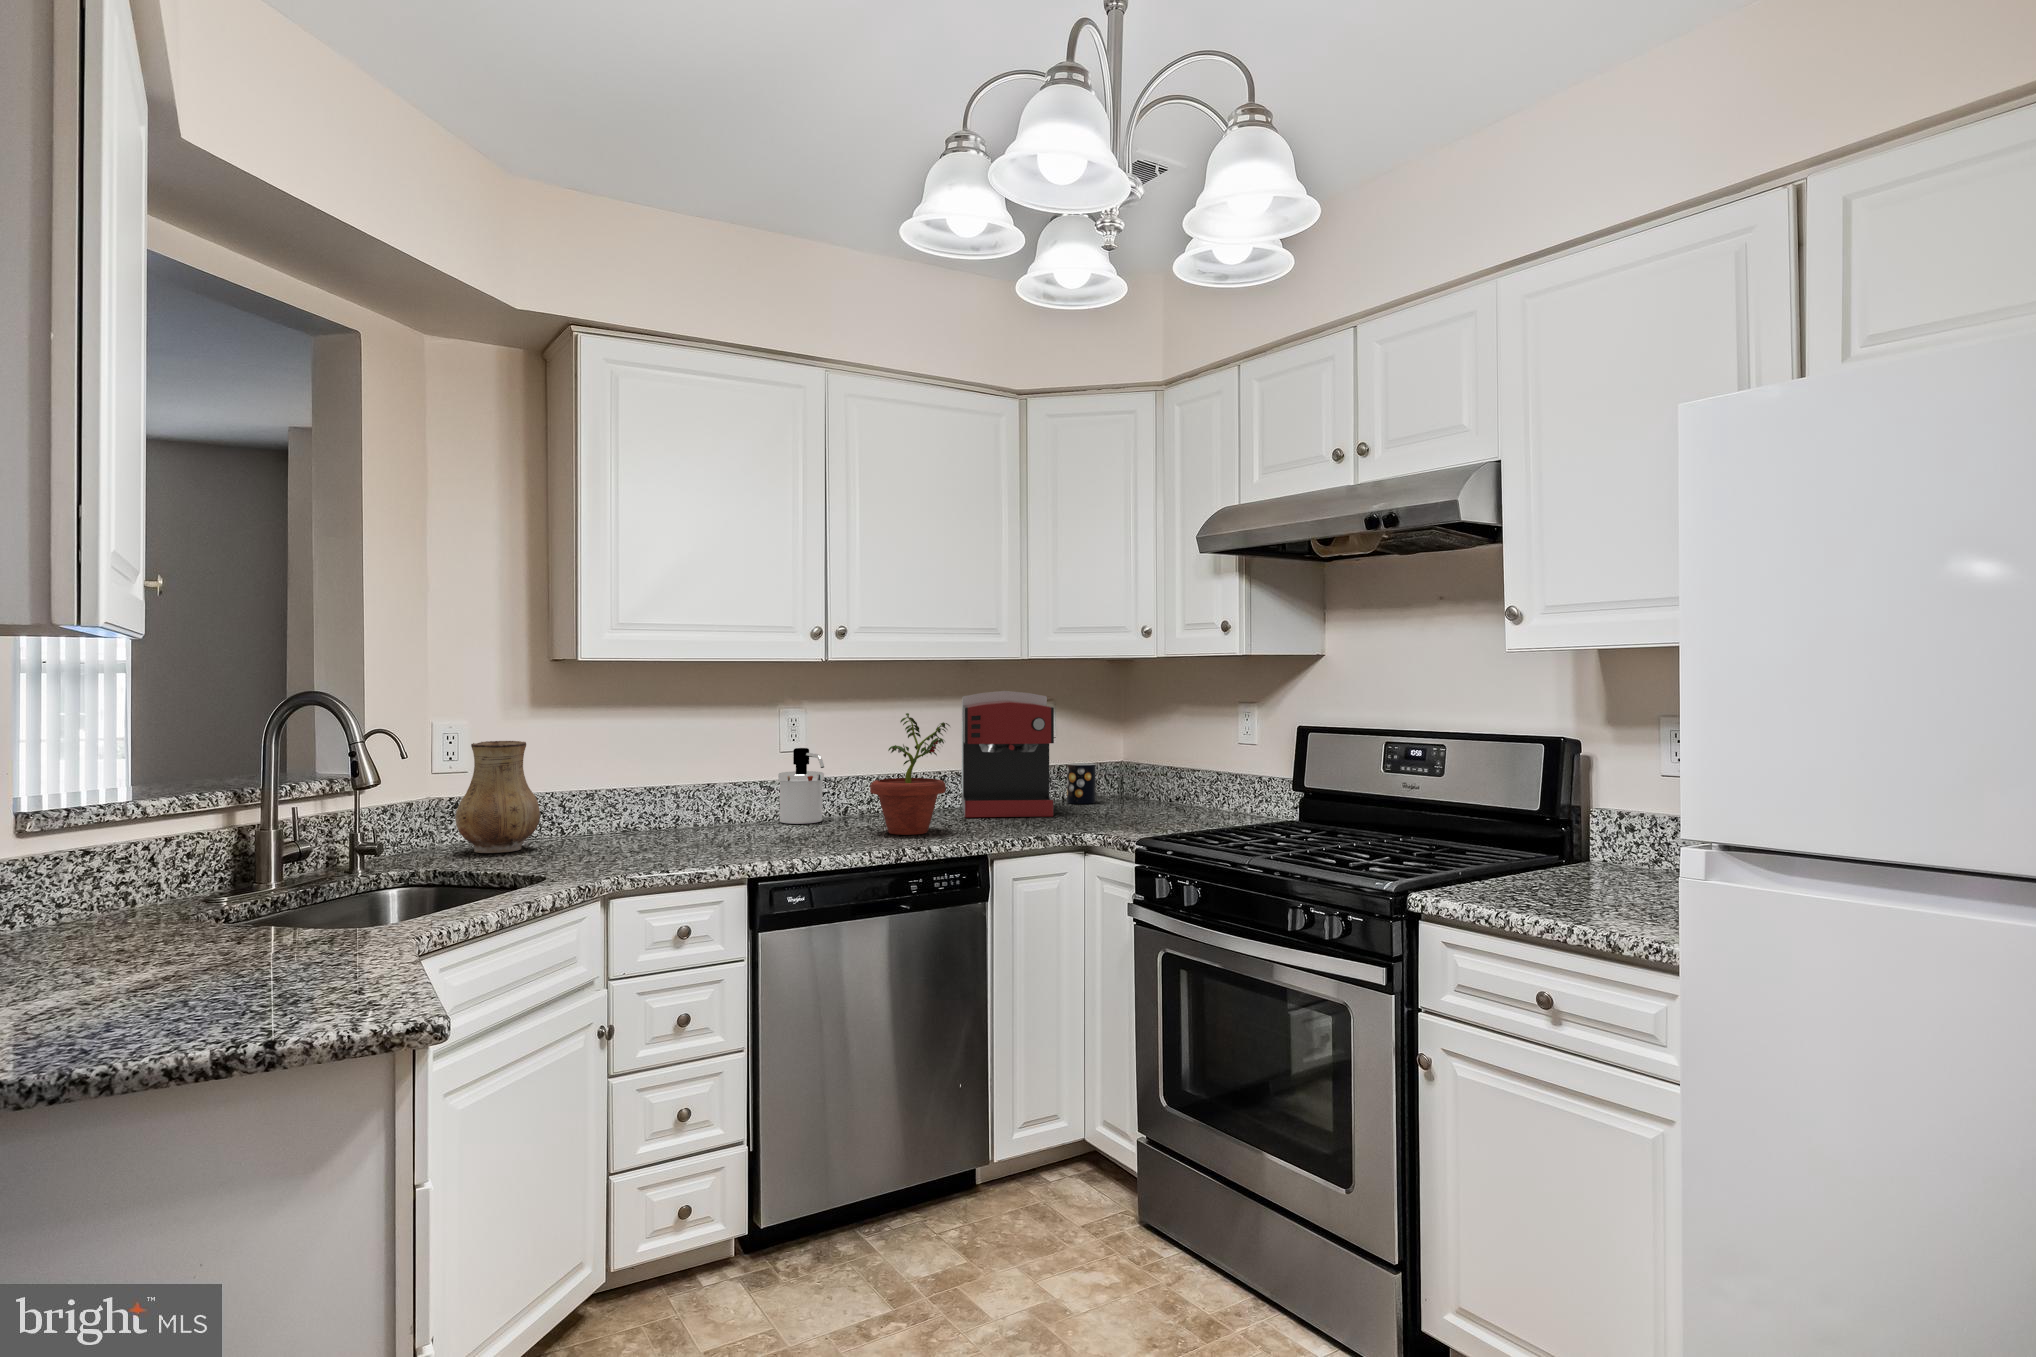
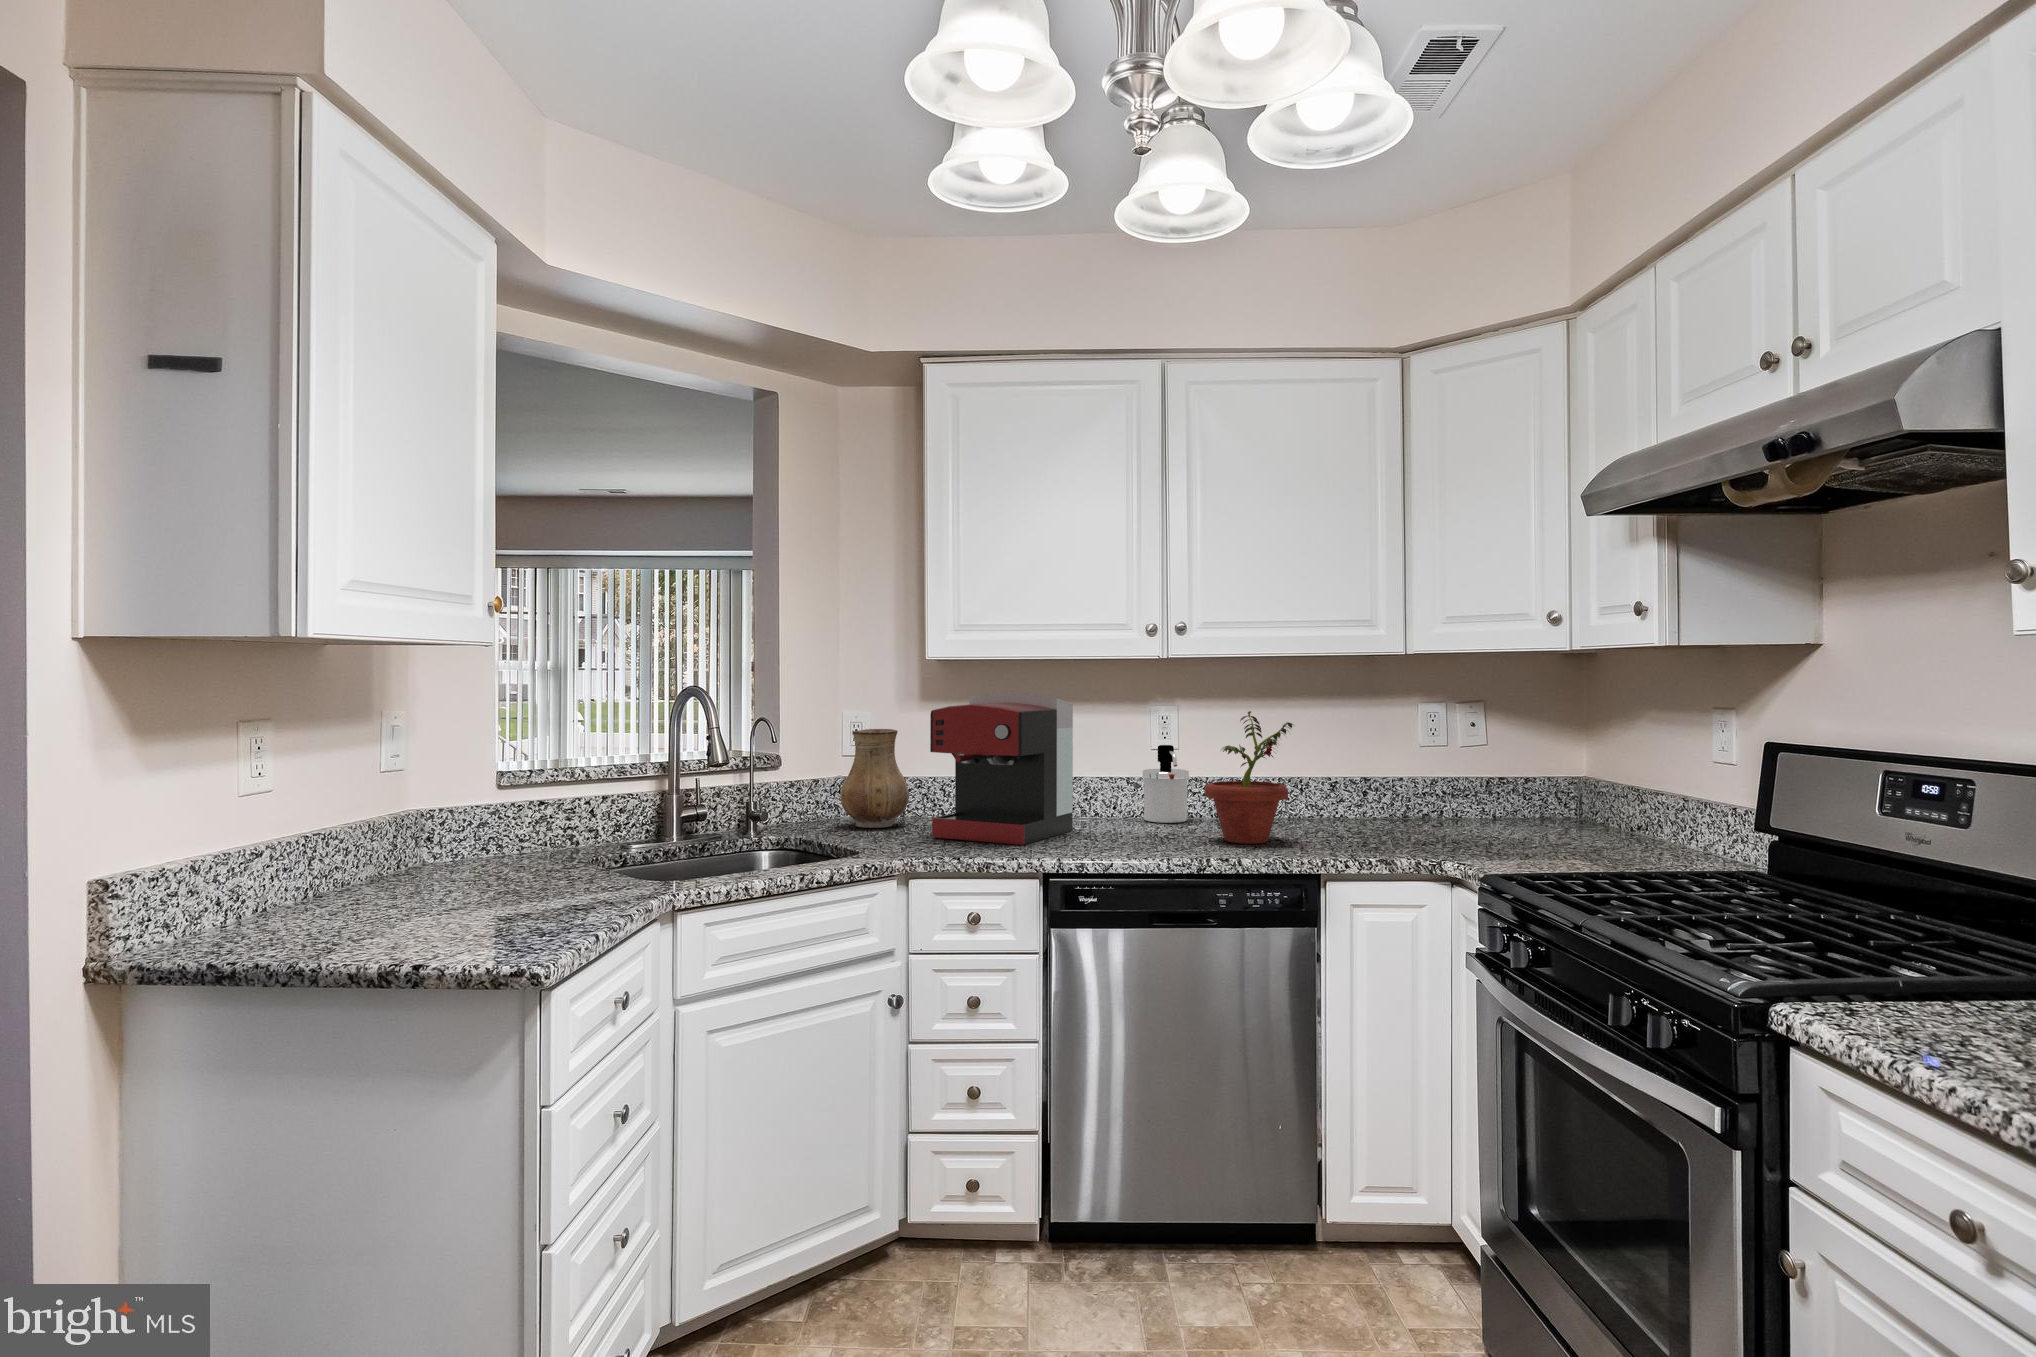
coffee maker: present [962,691,1054,817] -> present [930,691,1073,845]
mug: present [1067,763,1096,804] -> none [1493,775,1531,825]

